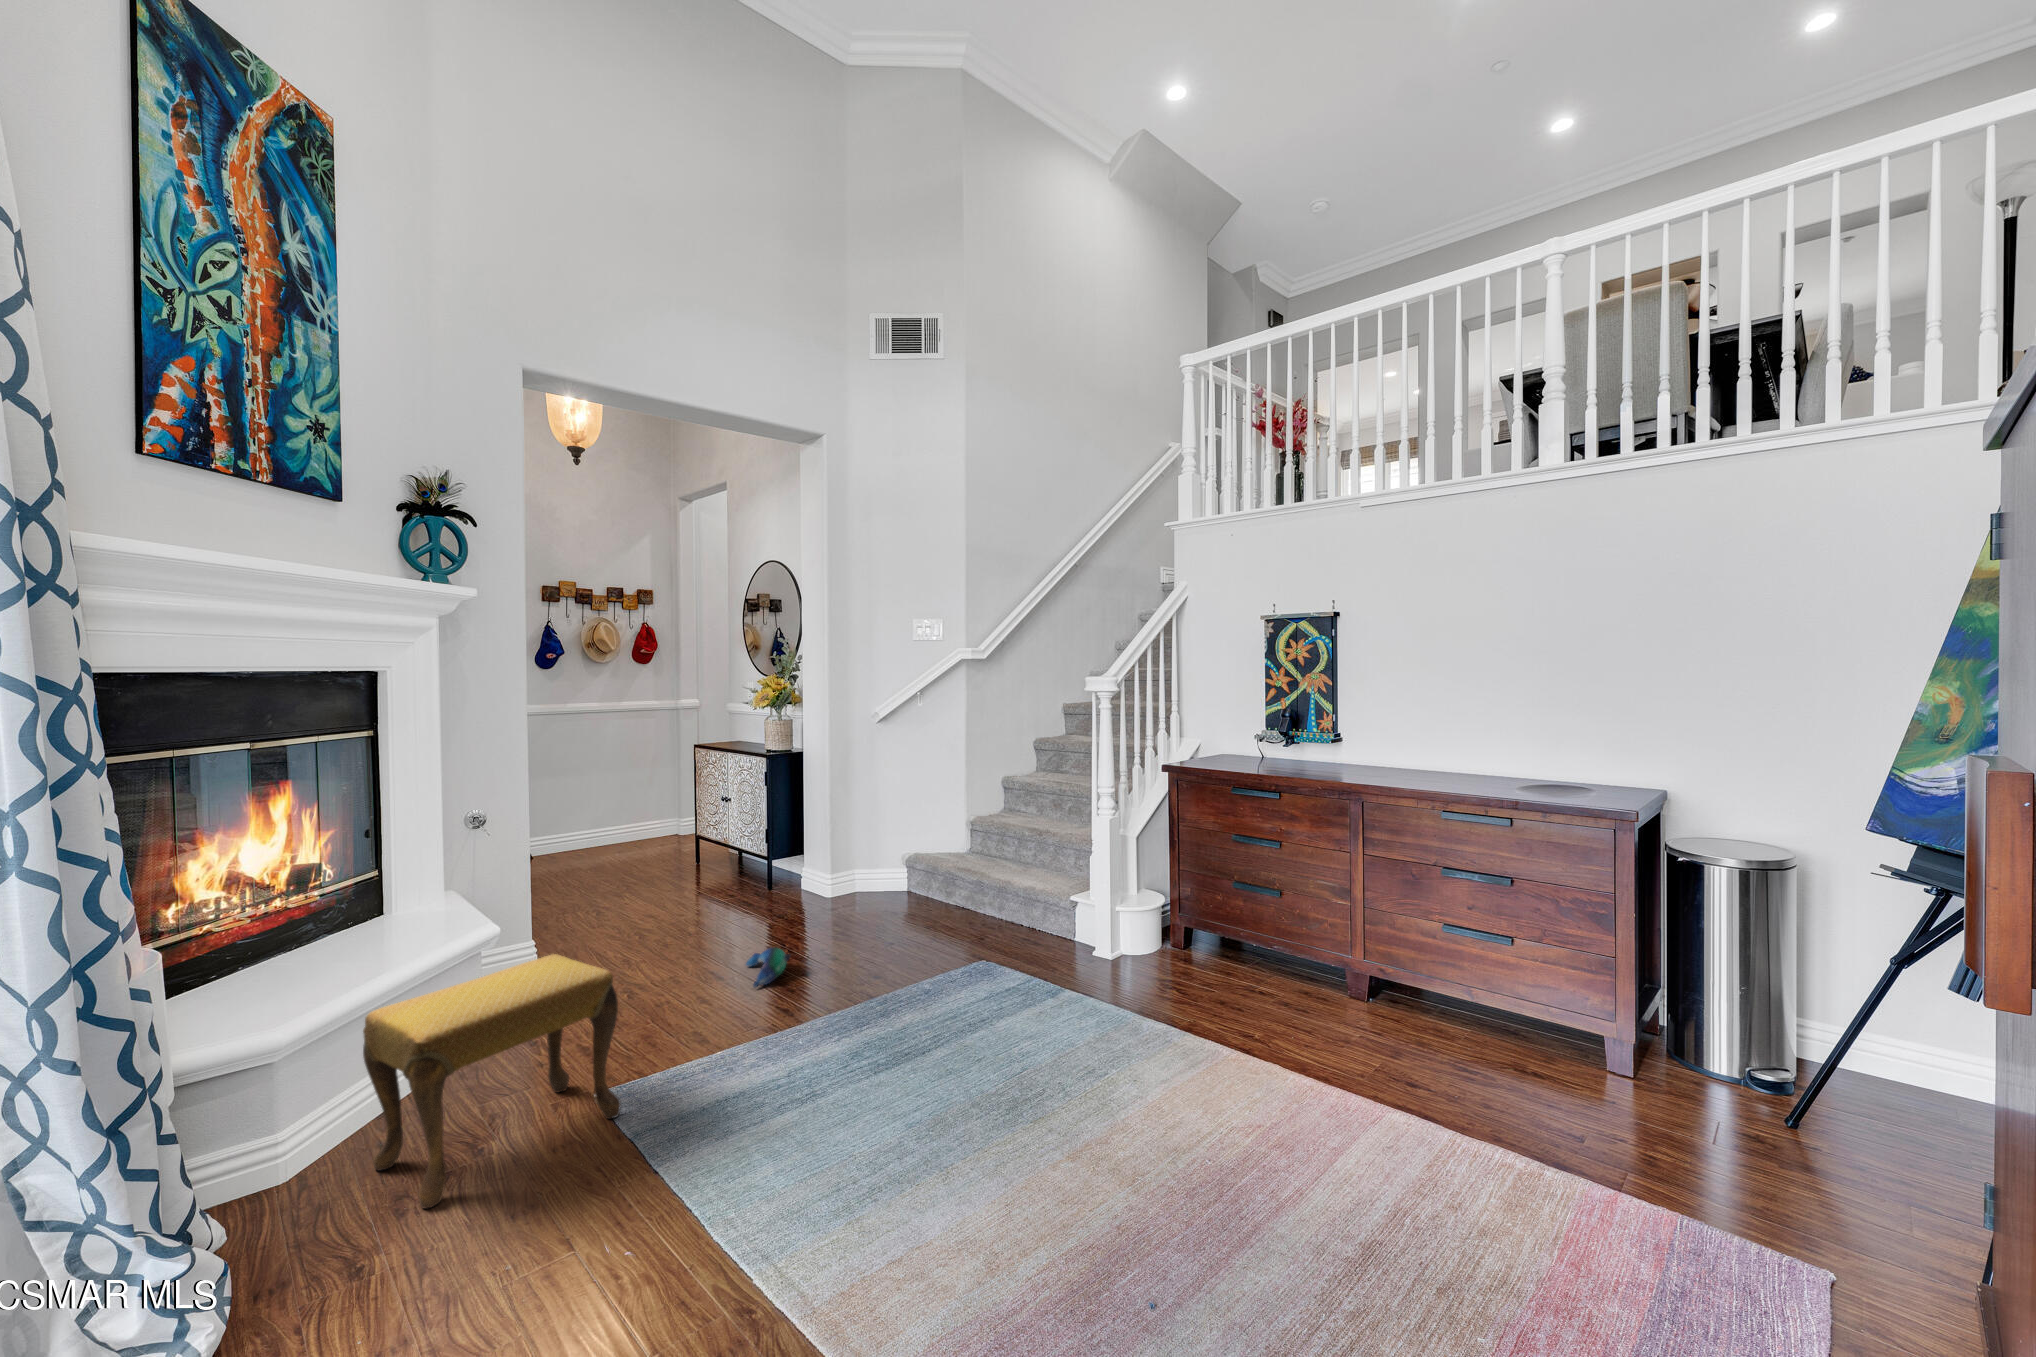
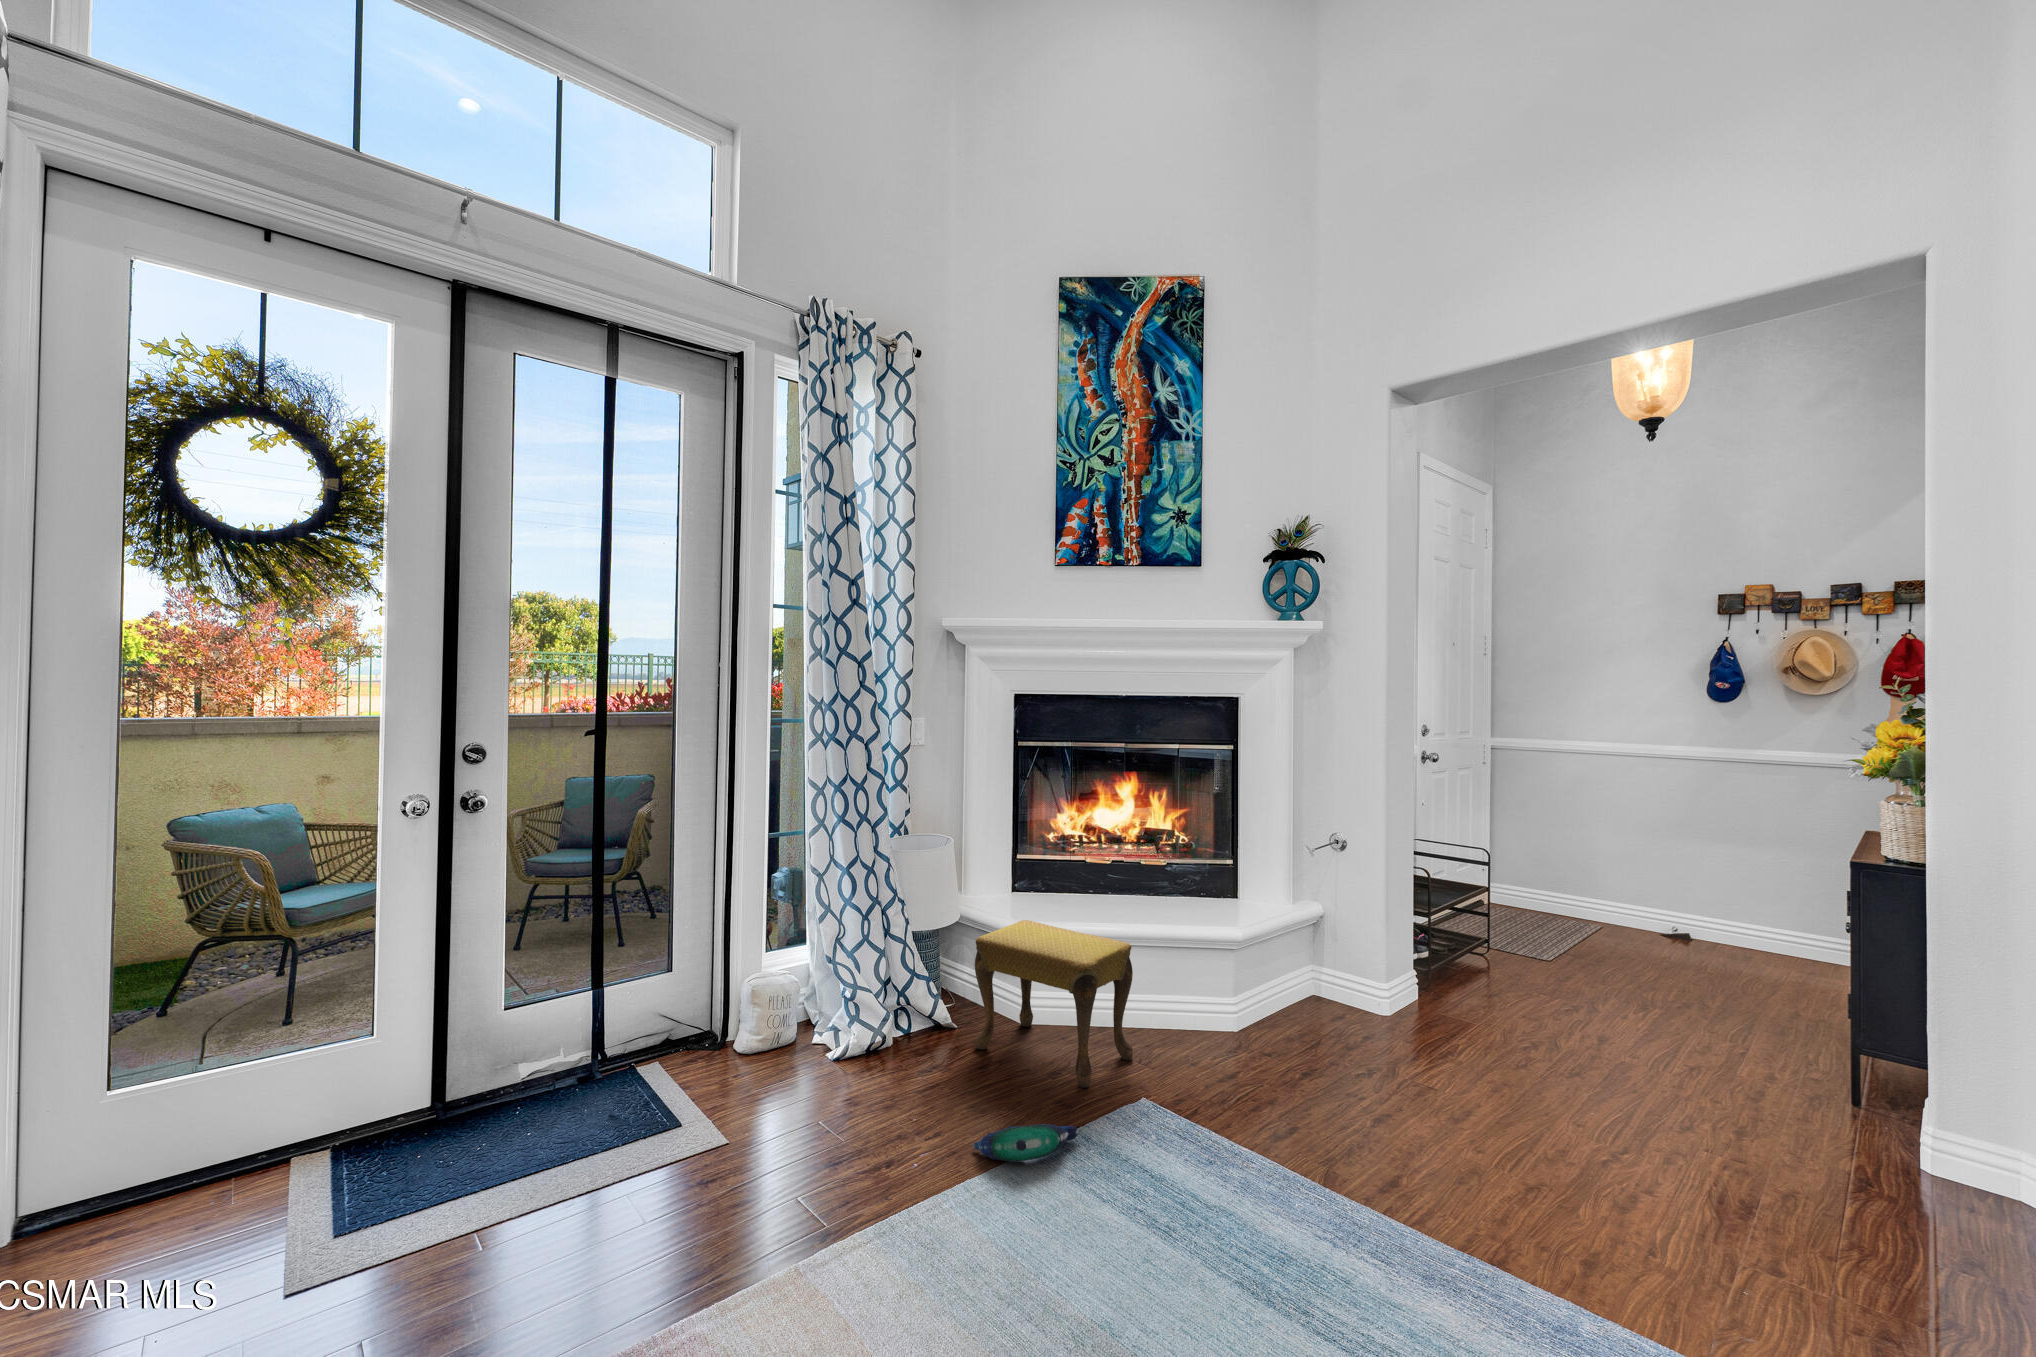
plush toy: present [746,947,790,988] -> present [973,1124,1078,1161]

